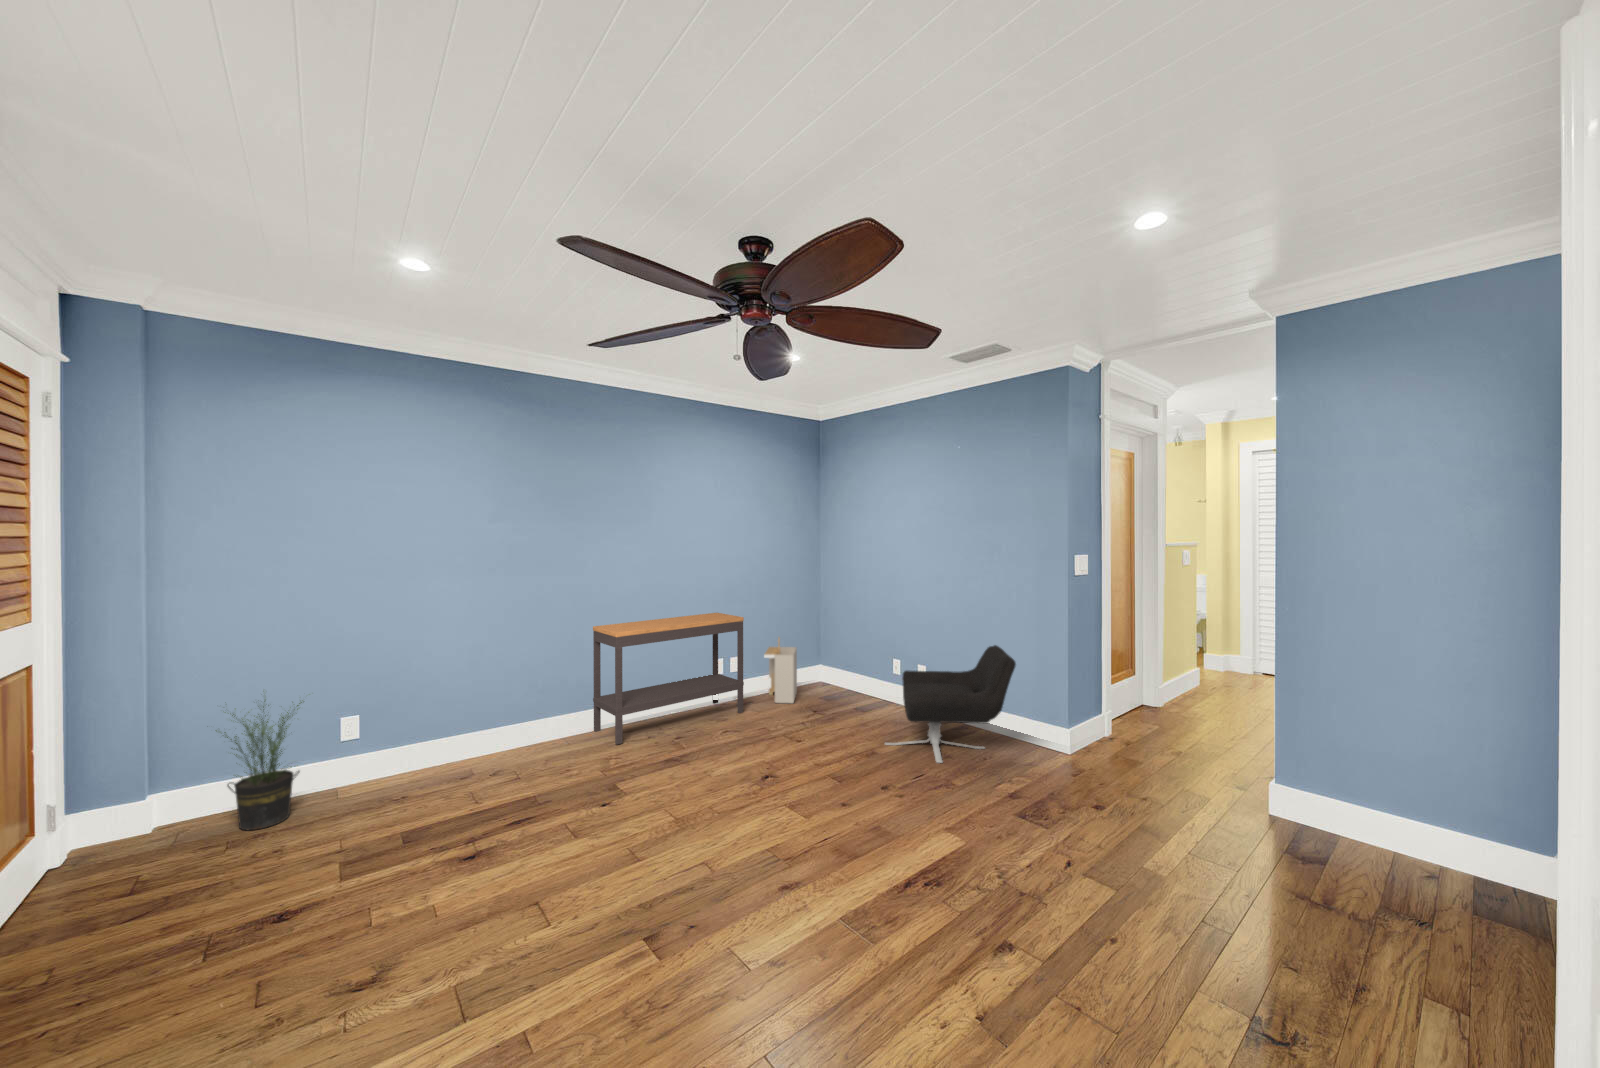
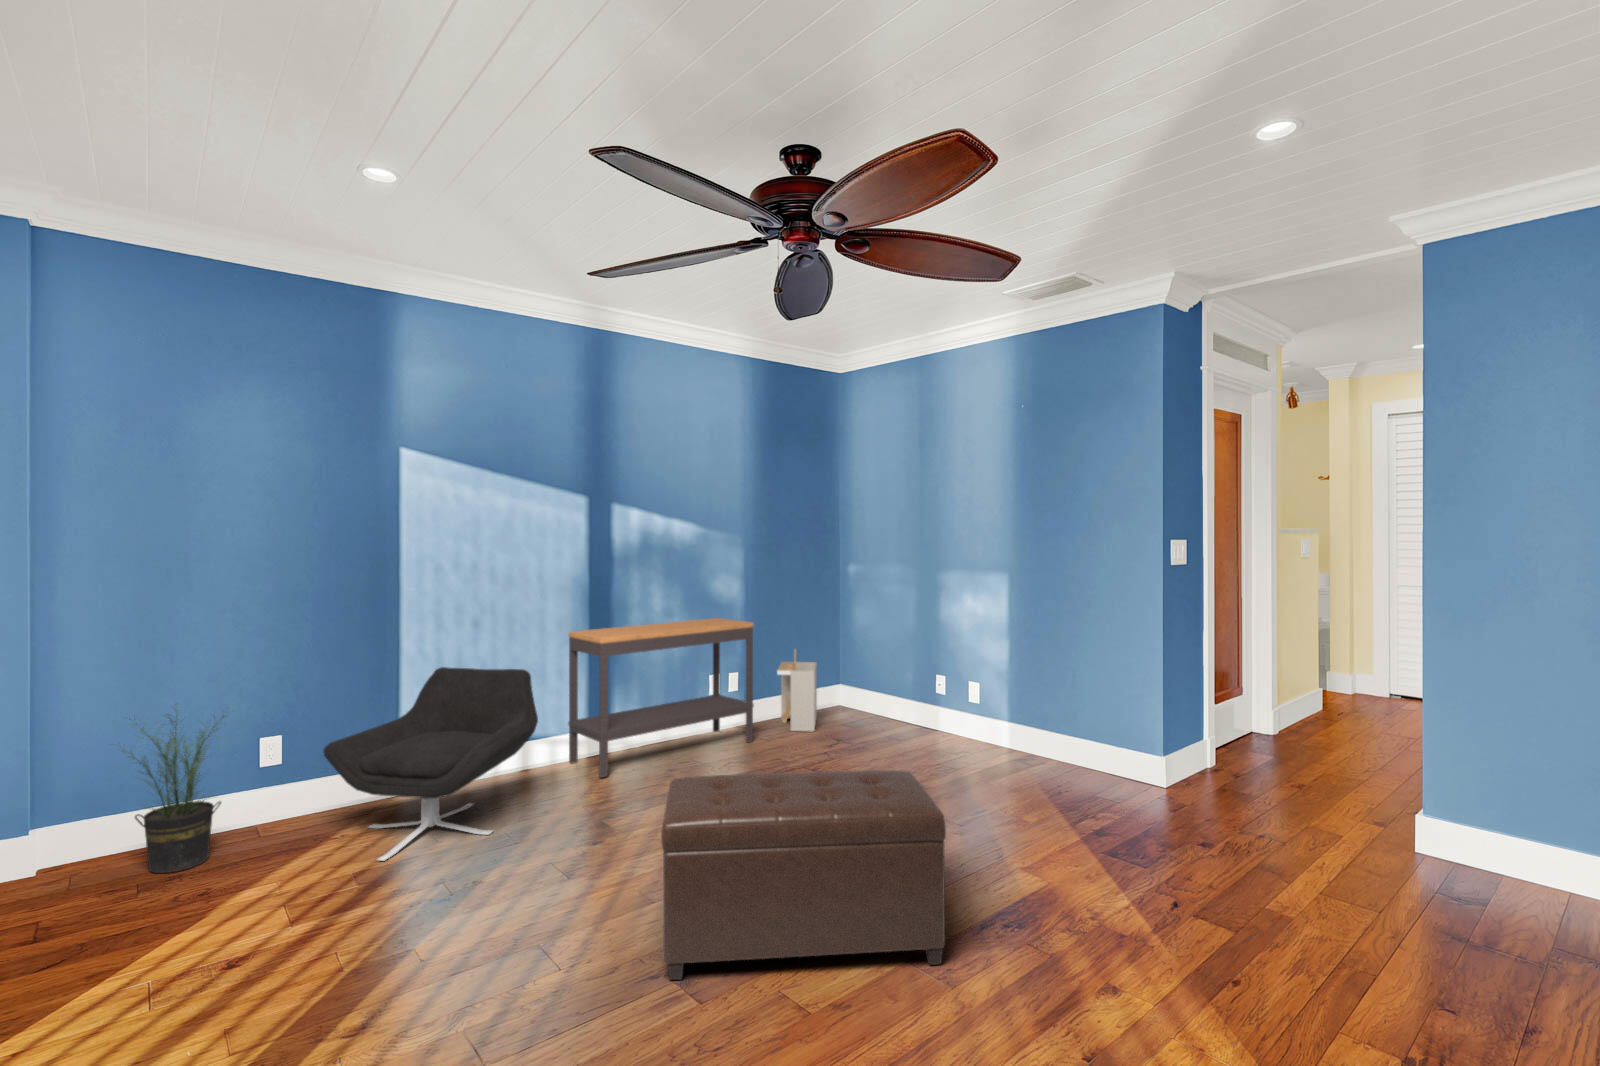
lounge chair: present [885,645,1016,763] -> present [323,667,538,861]
ottoman: none [634,753,872,934] -> present [661,770,946,980]

